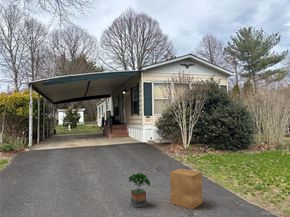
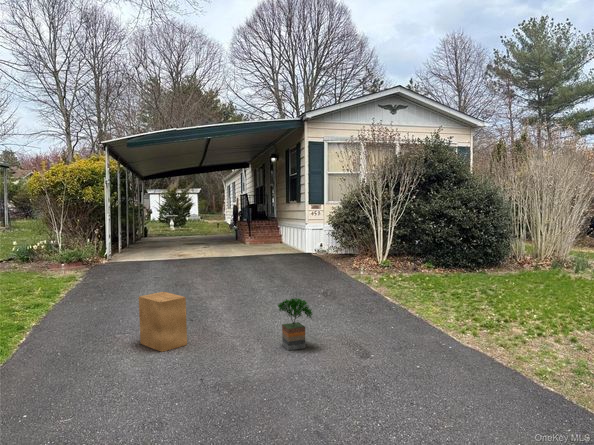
cardboard box: present [170,169,202,209] -> present [139,292,187,352]

